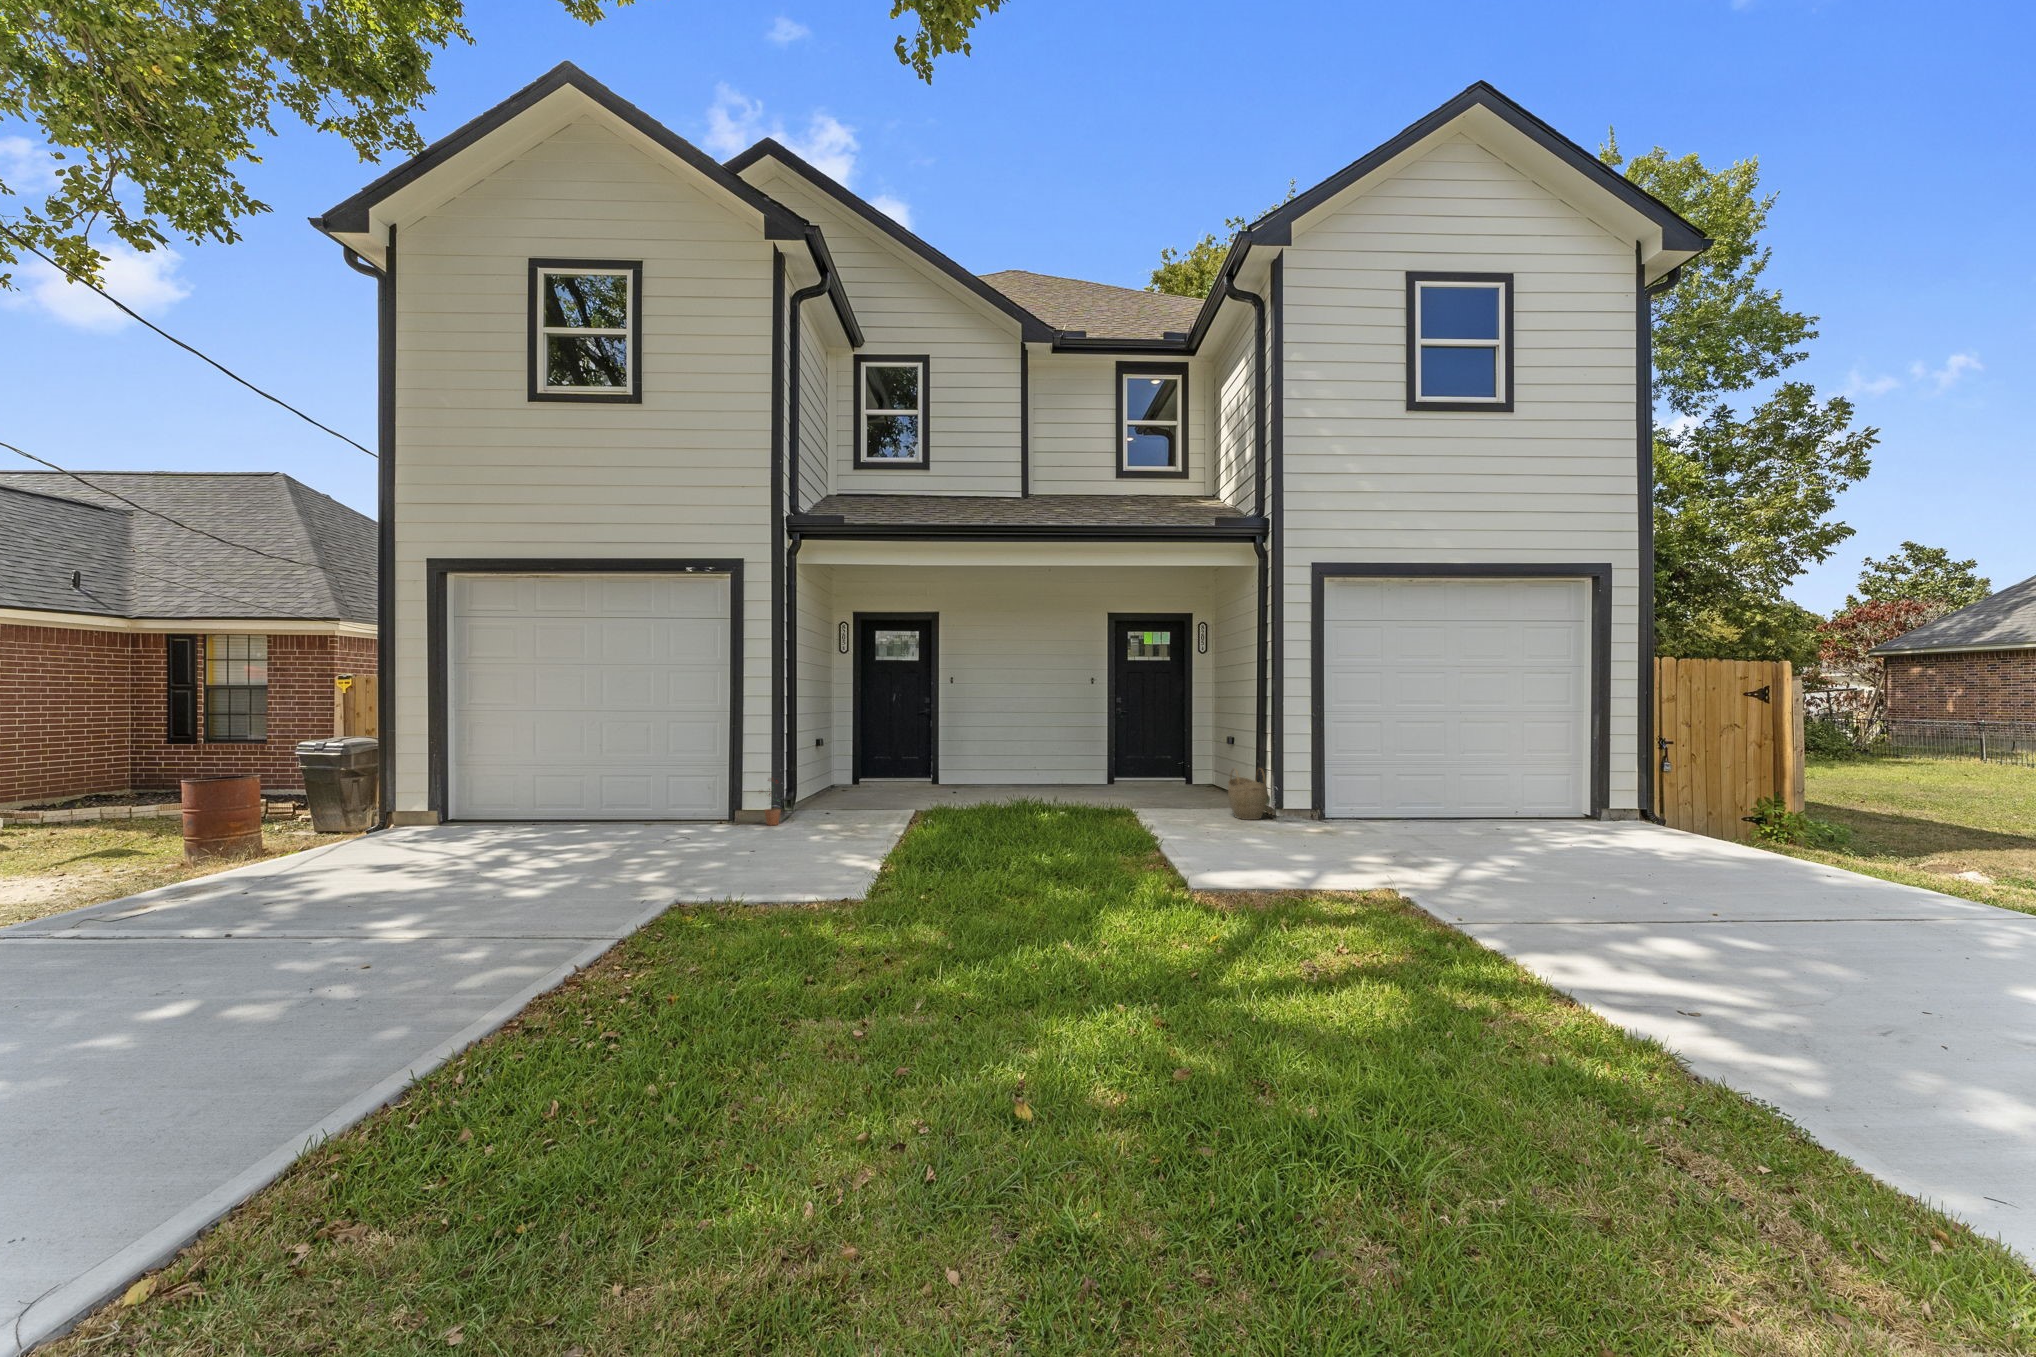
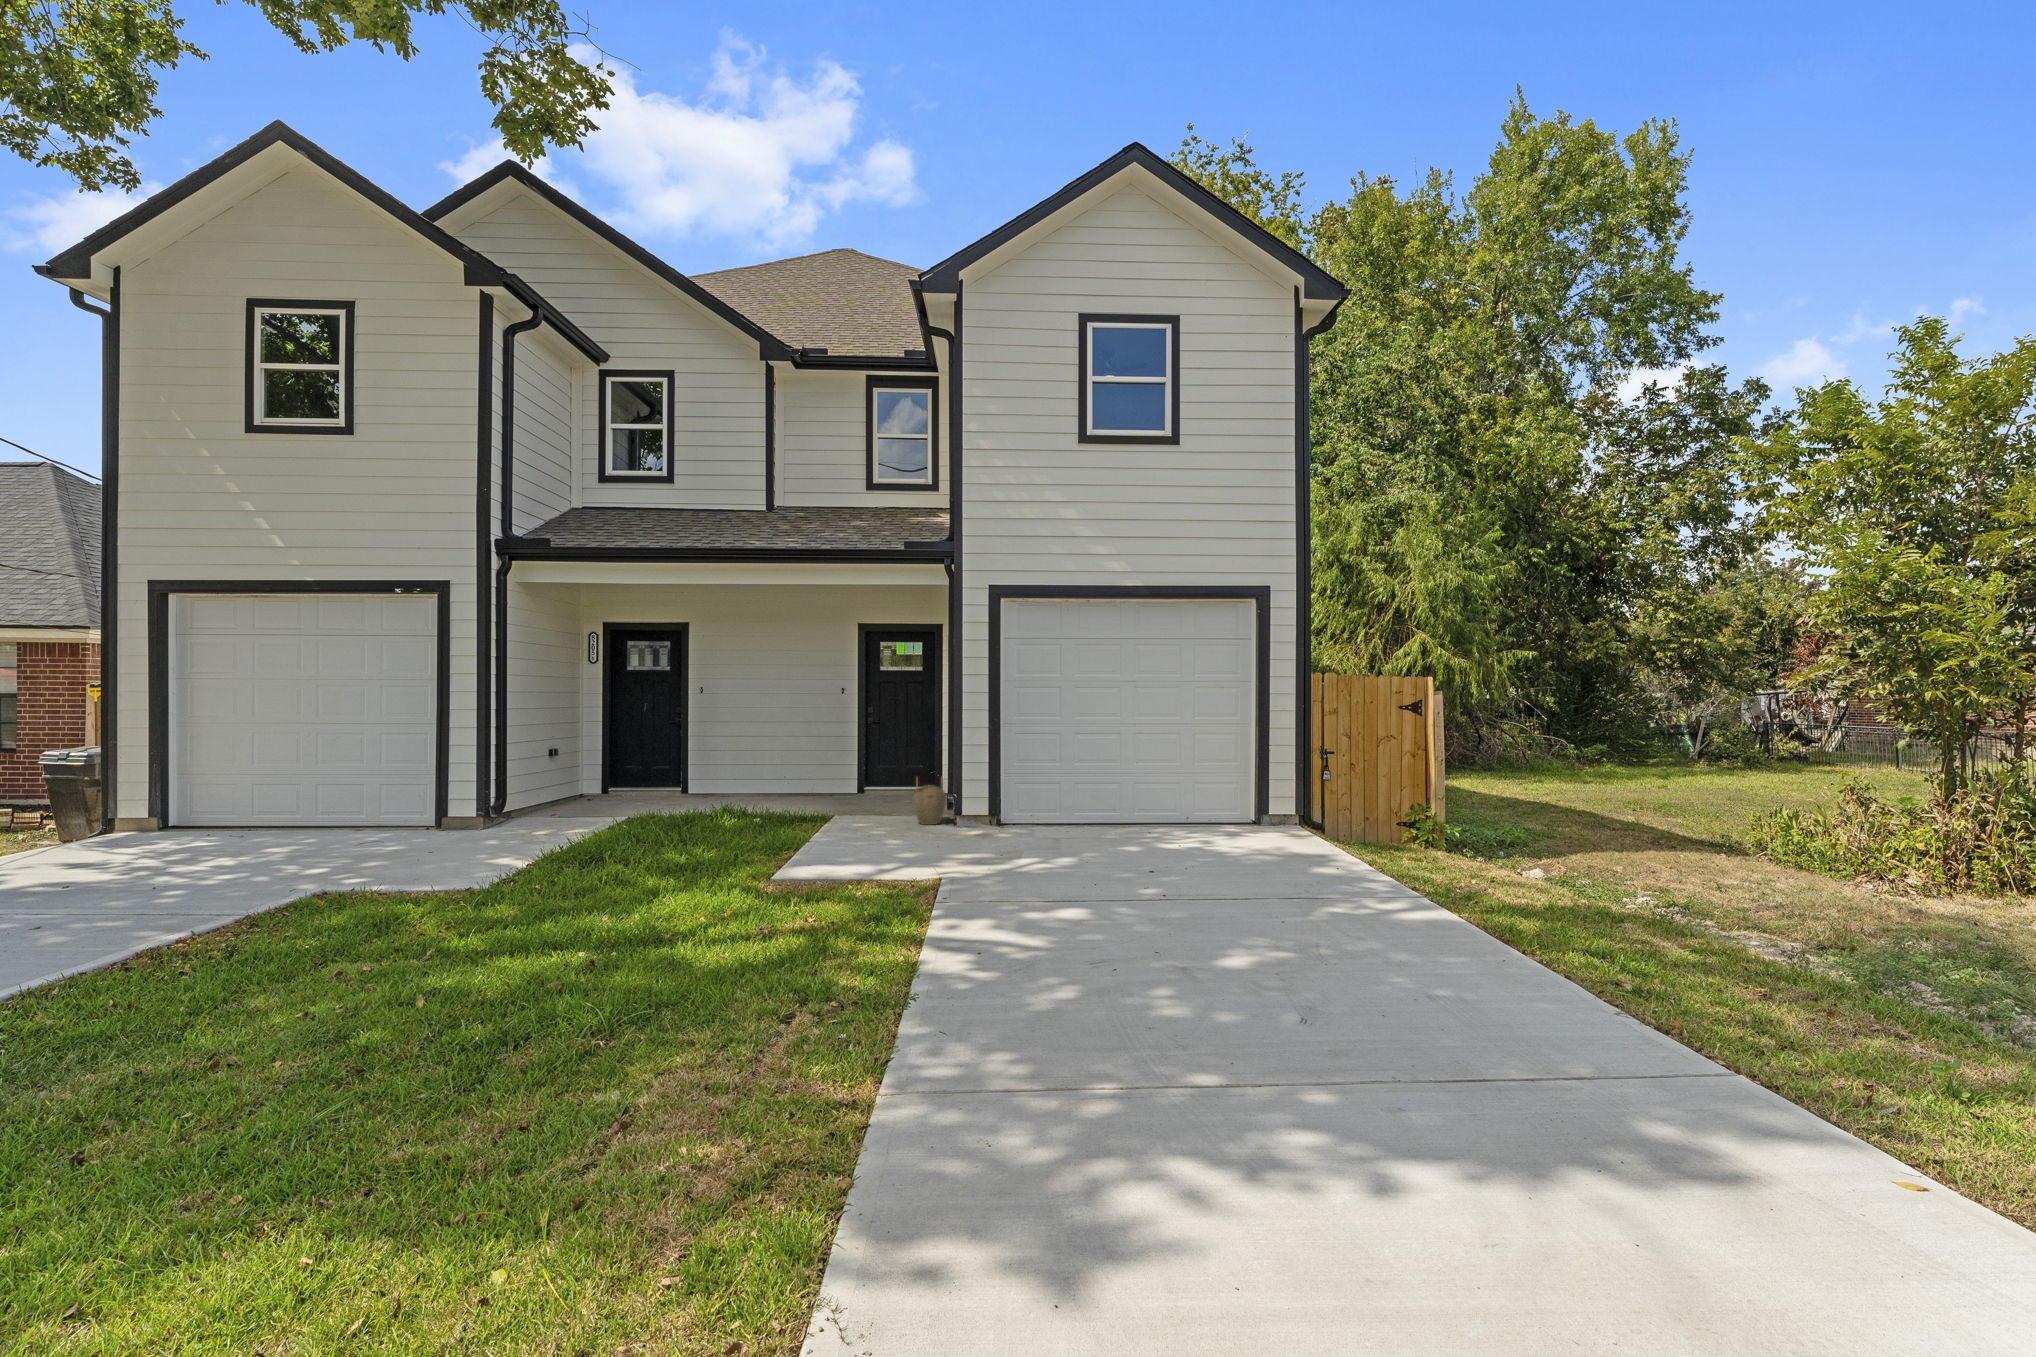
potted plant: present [765,778,781,826] -> none [462,785,484,830]

